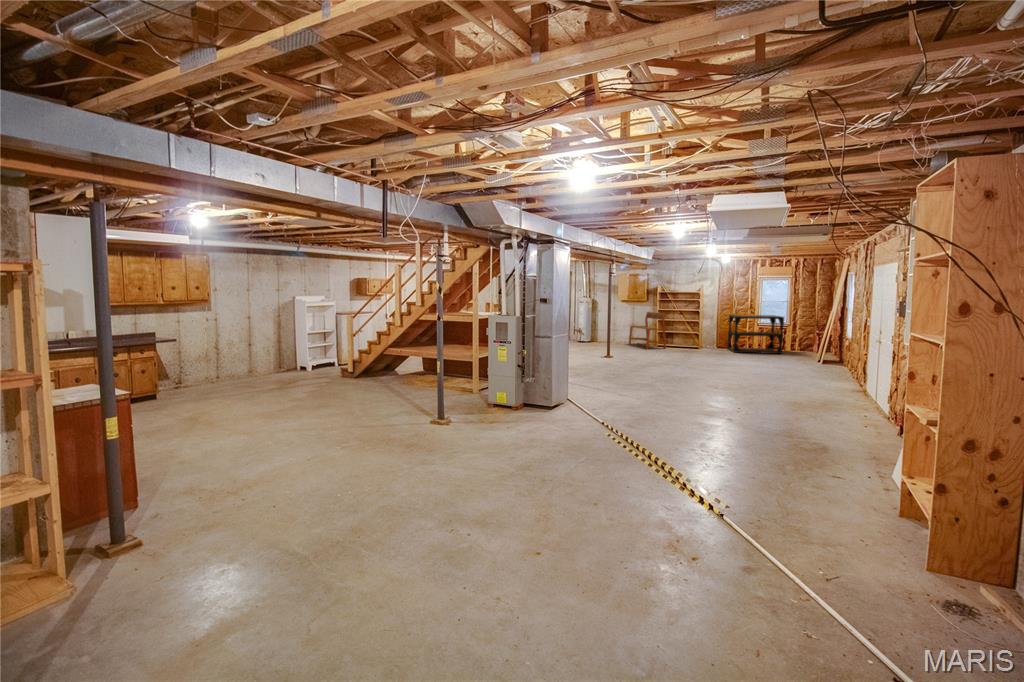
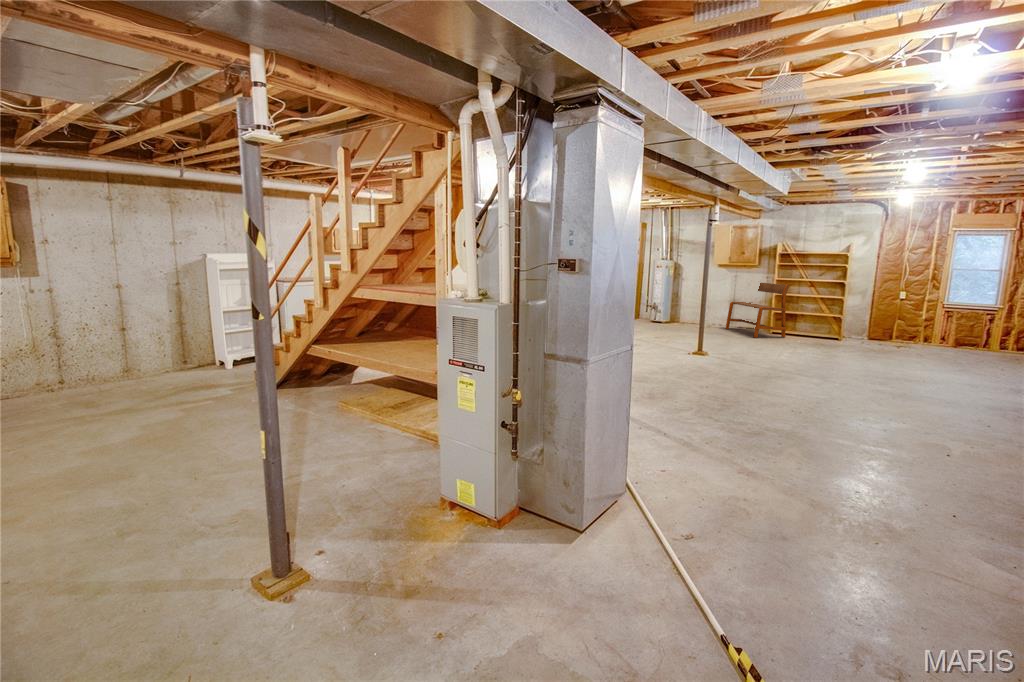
shelving unit: present [727,315,784,354] -> none [885,290,1001,355]

